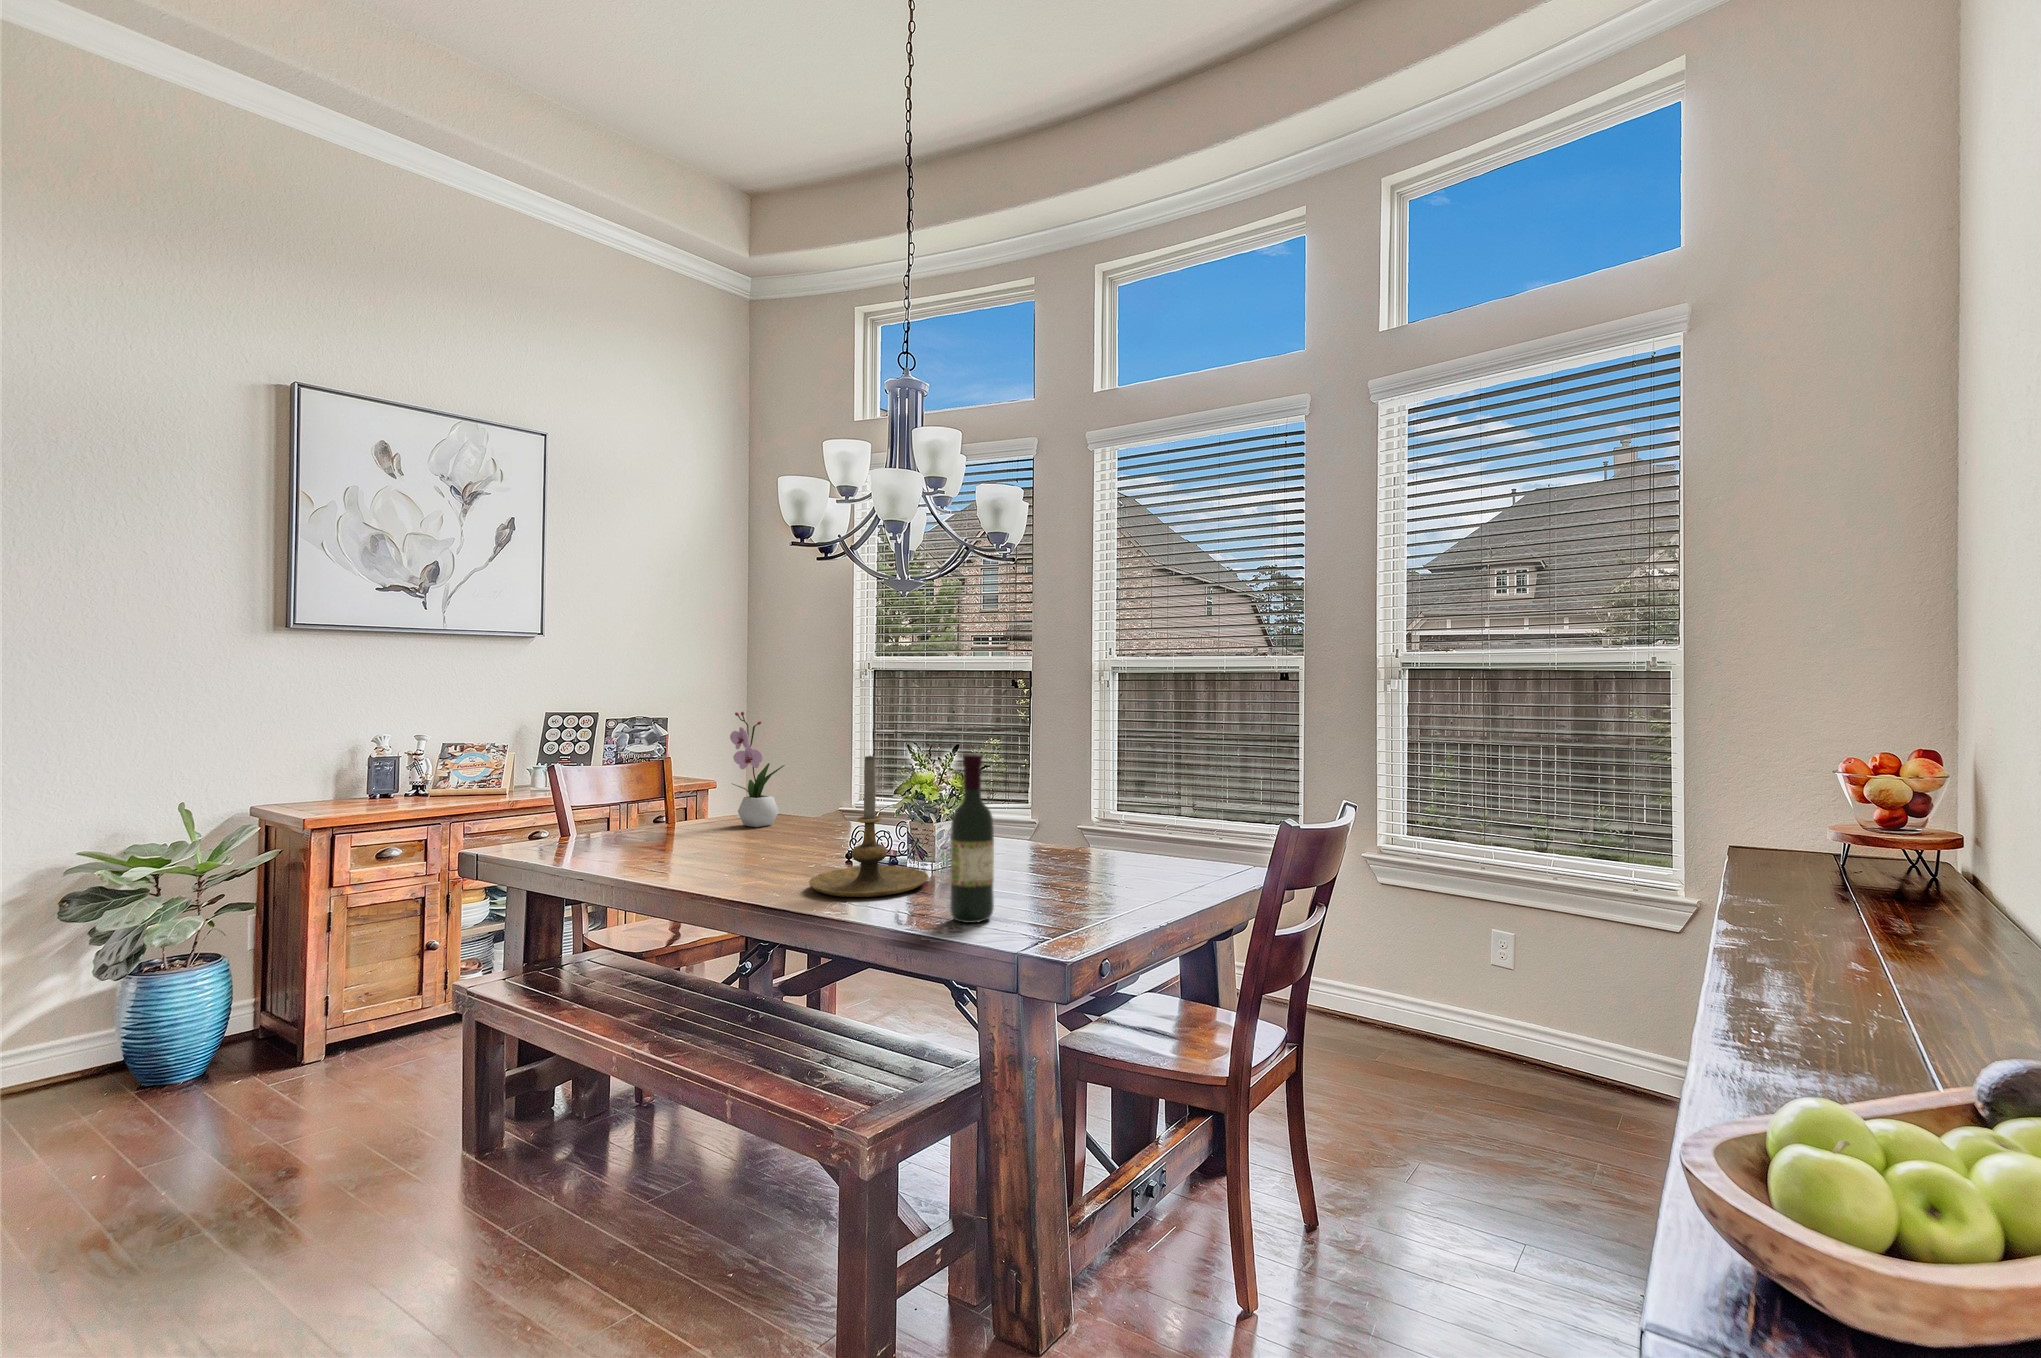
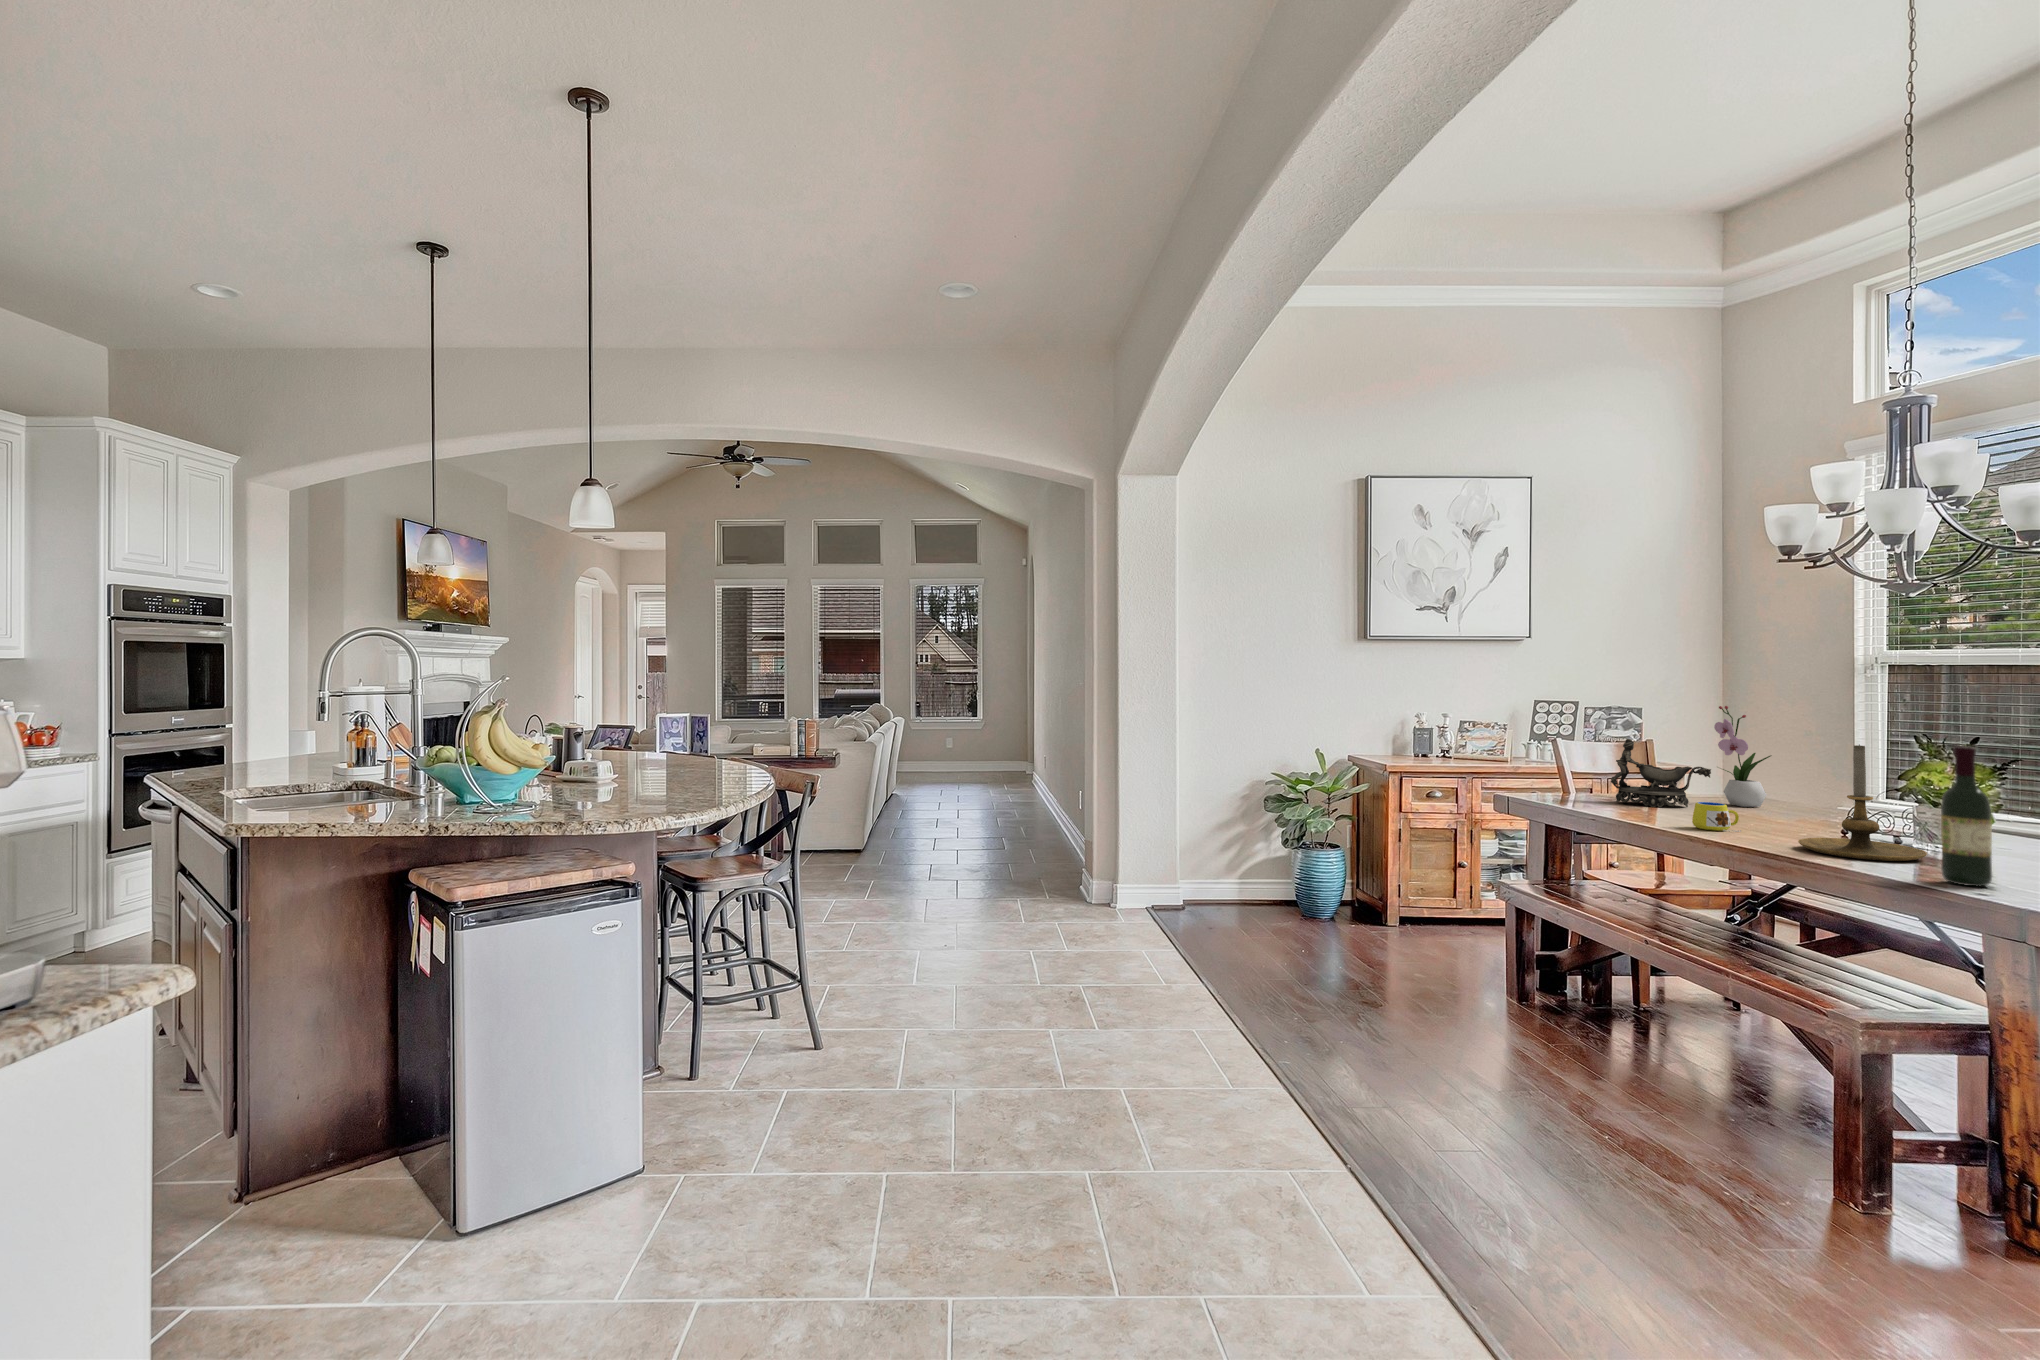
decorative bowl: none [612,760,725,845] -> present [1611,739,1711,807]
mug: none [697,839,751,877] -> present [1692,802,1741,832]

